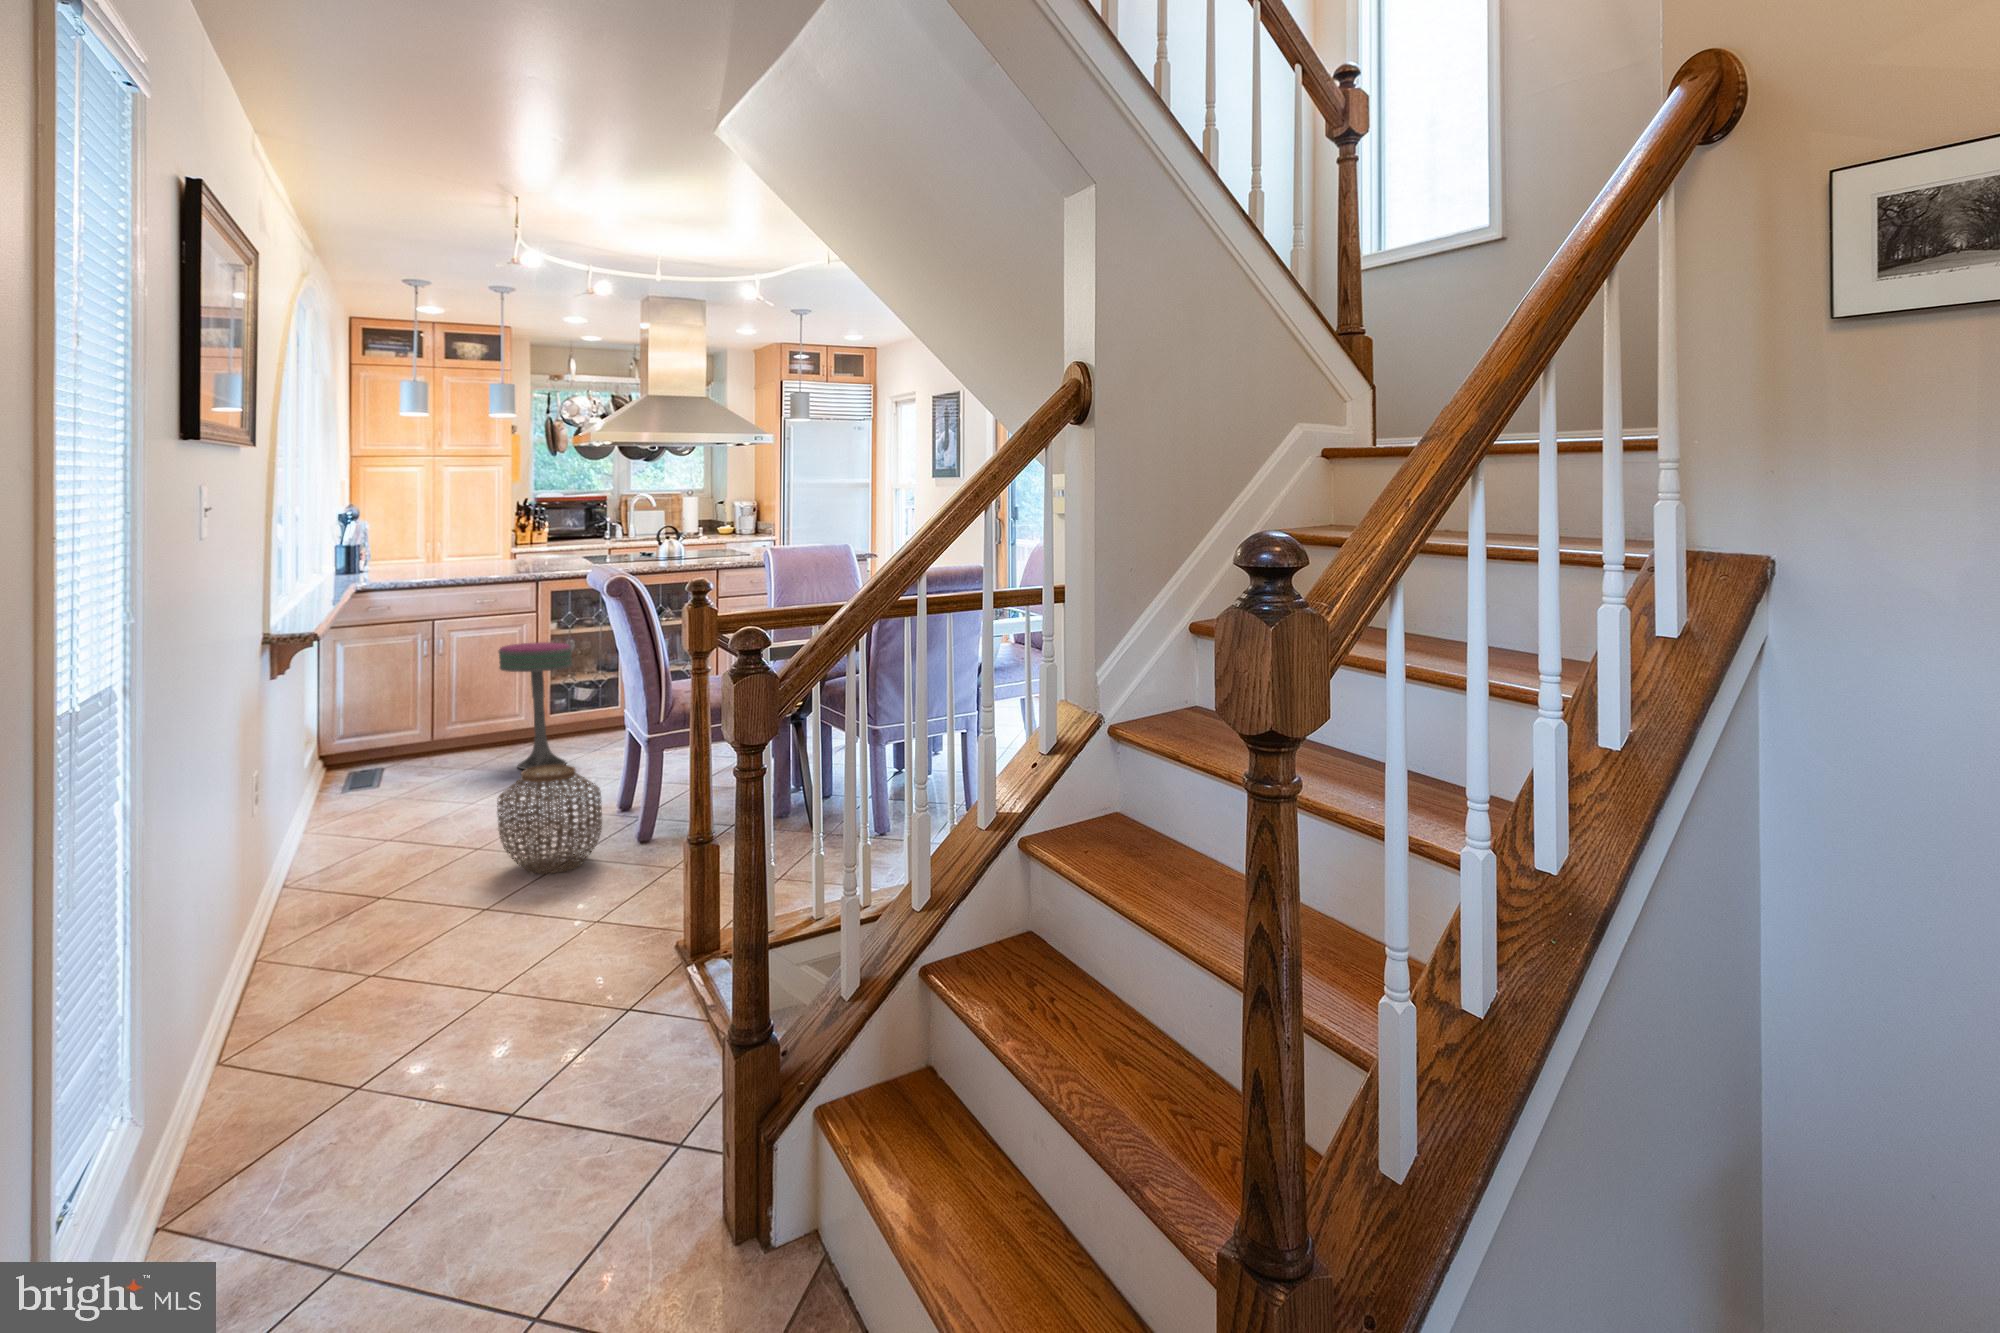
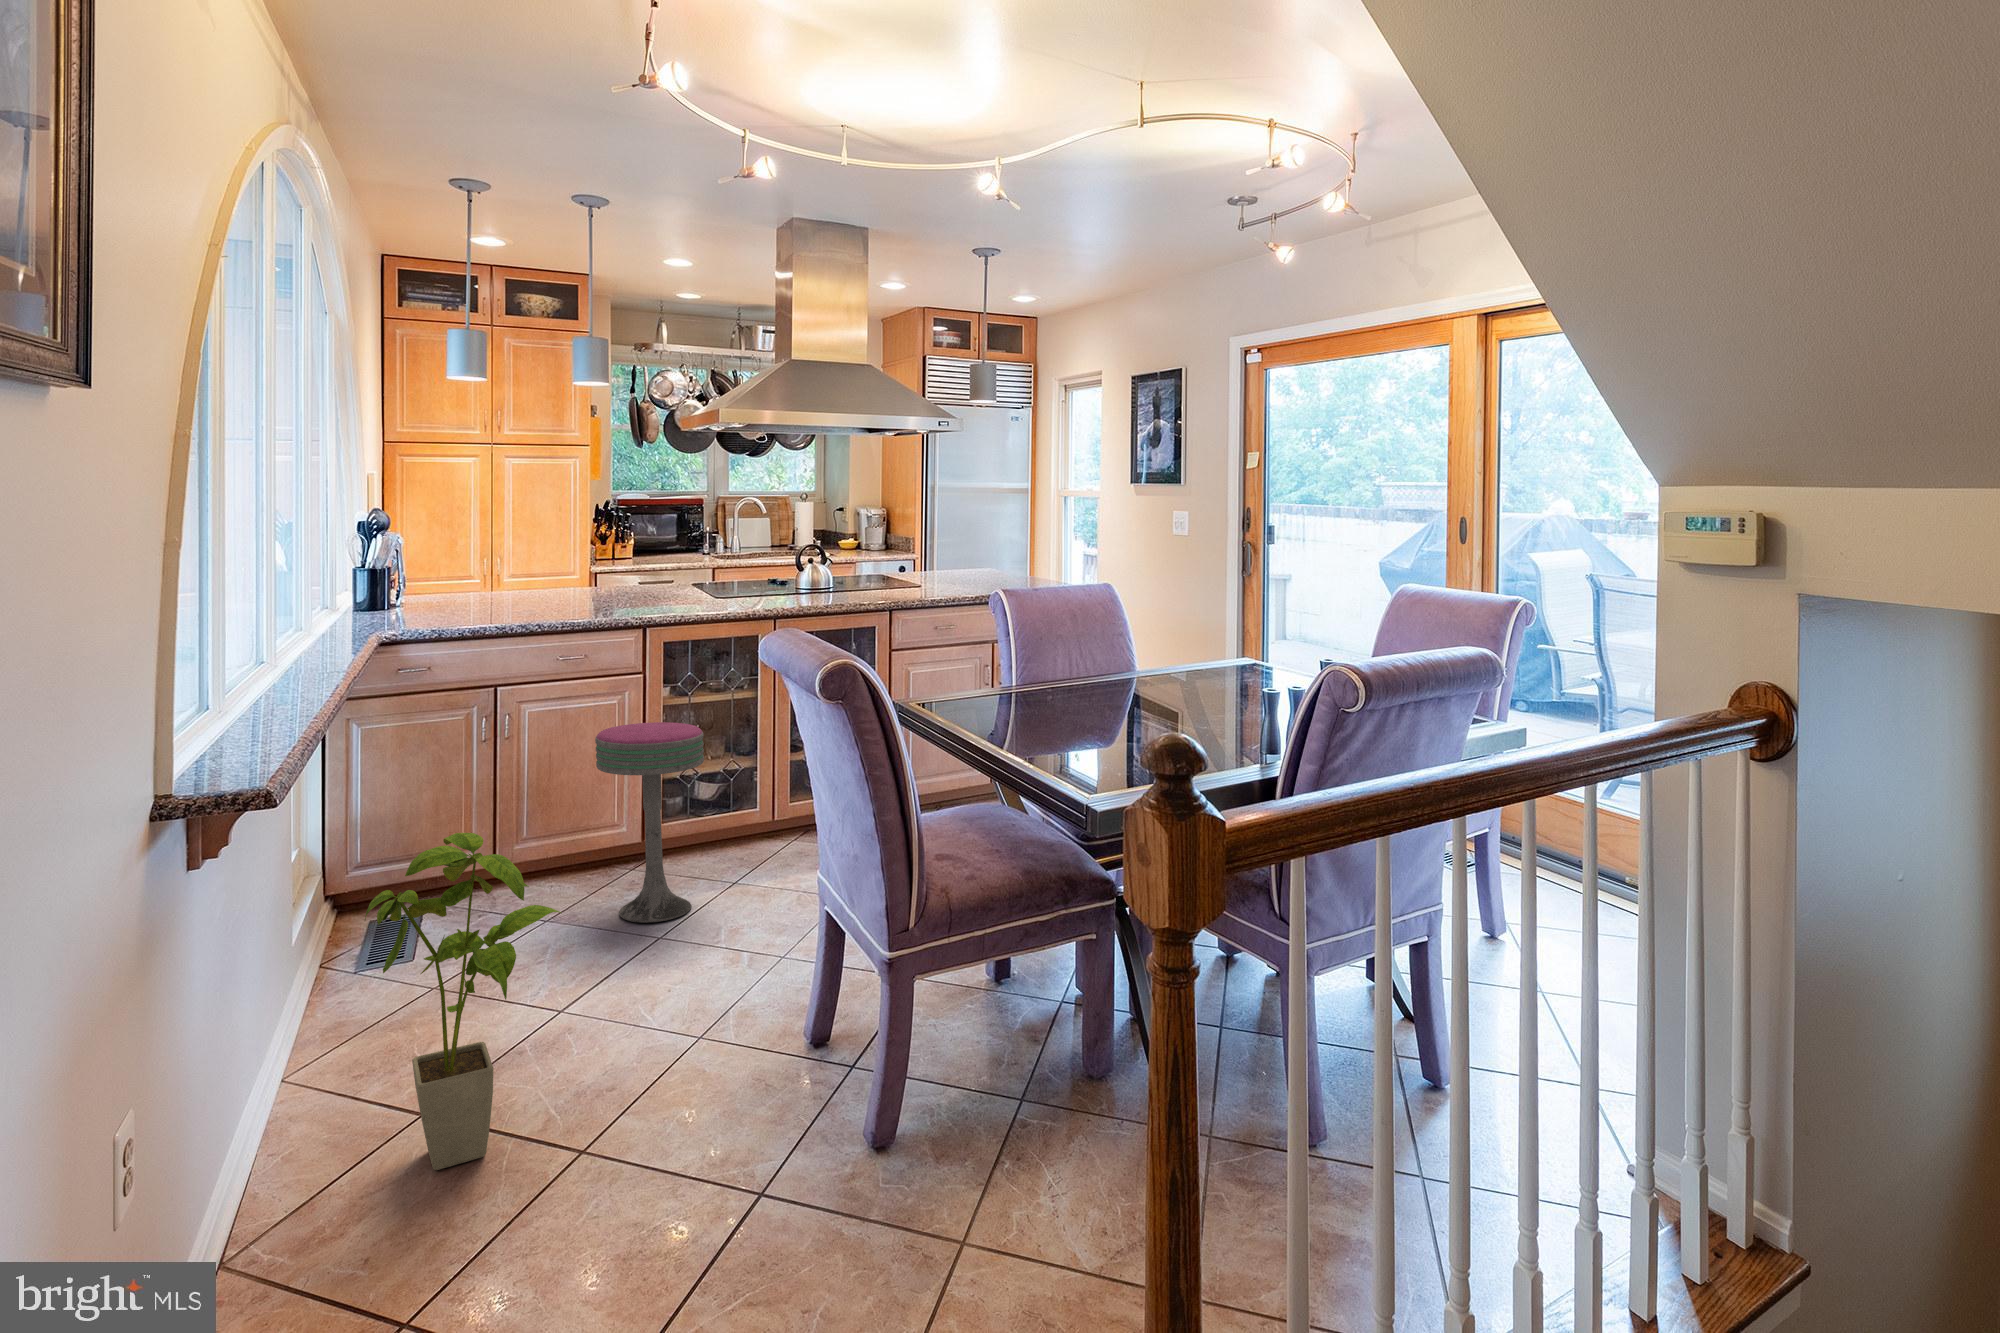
house plant: none [353,674,465,858] -> present [365,833,561,1170]
woven basket: present [497,765,602,873] -> none [633,1009,821,1237]

